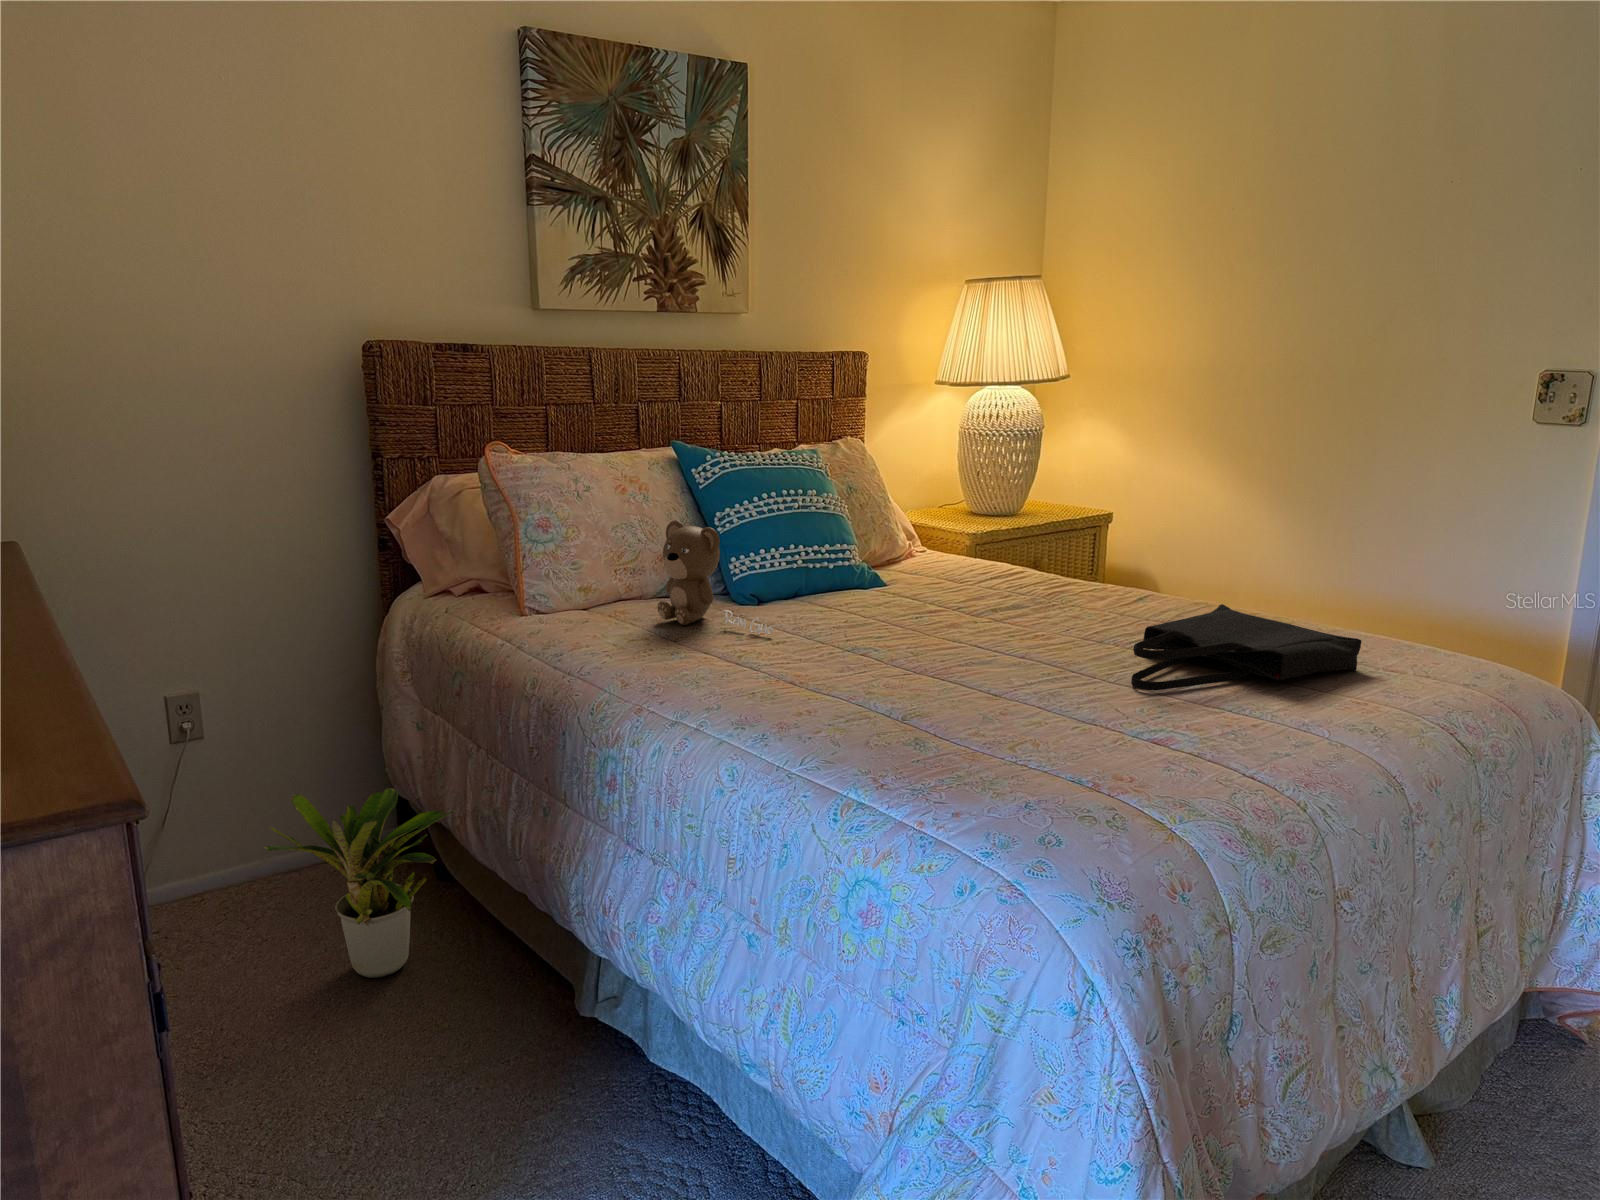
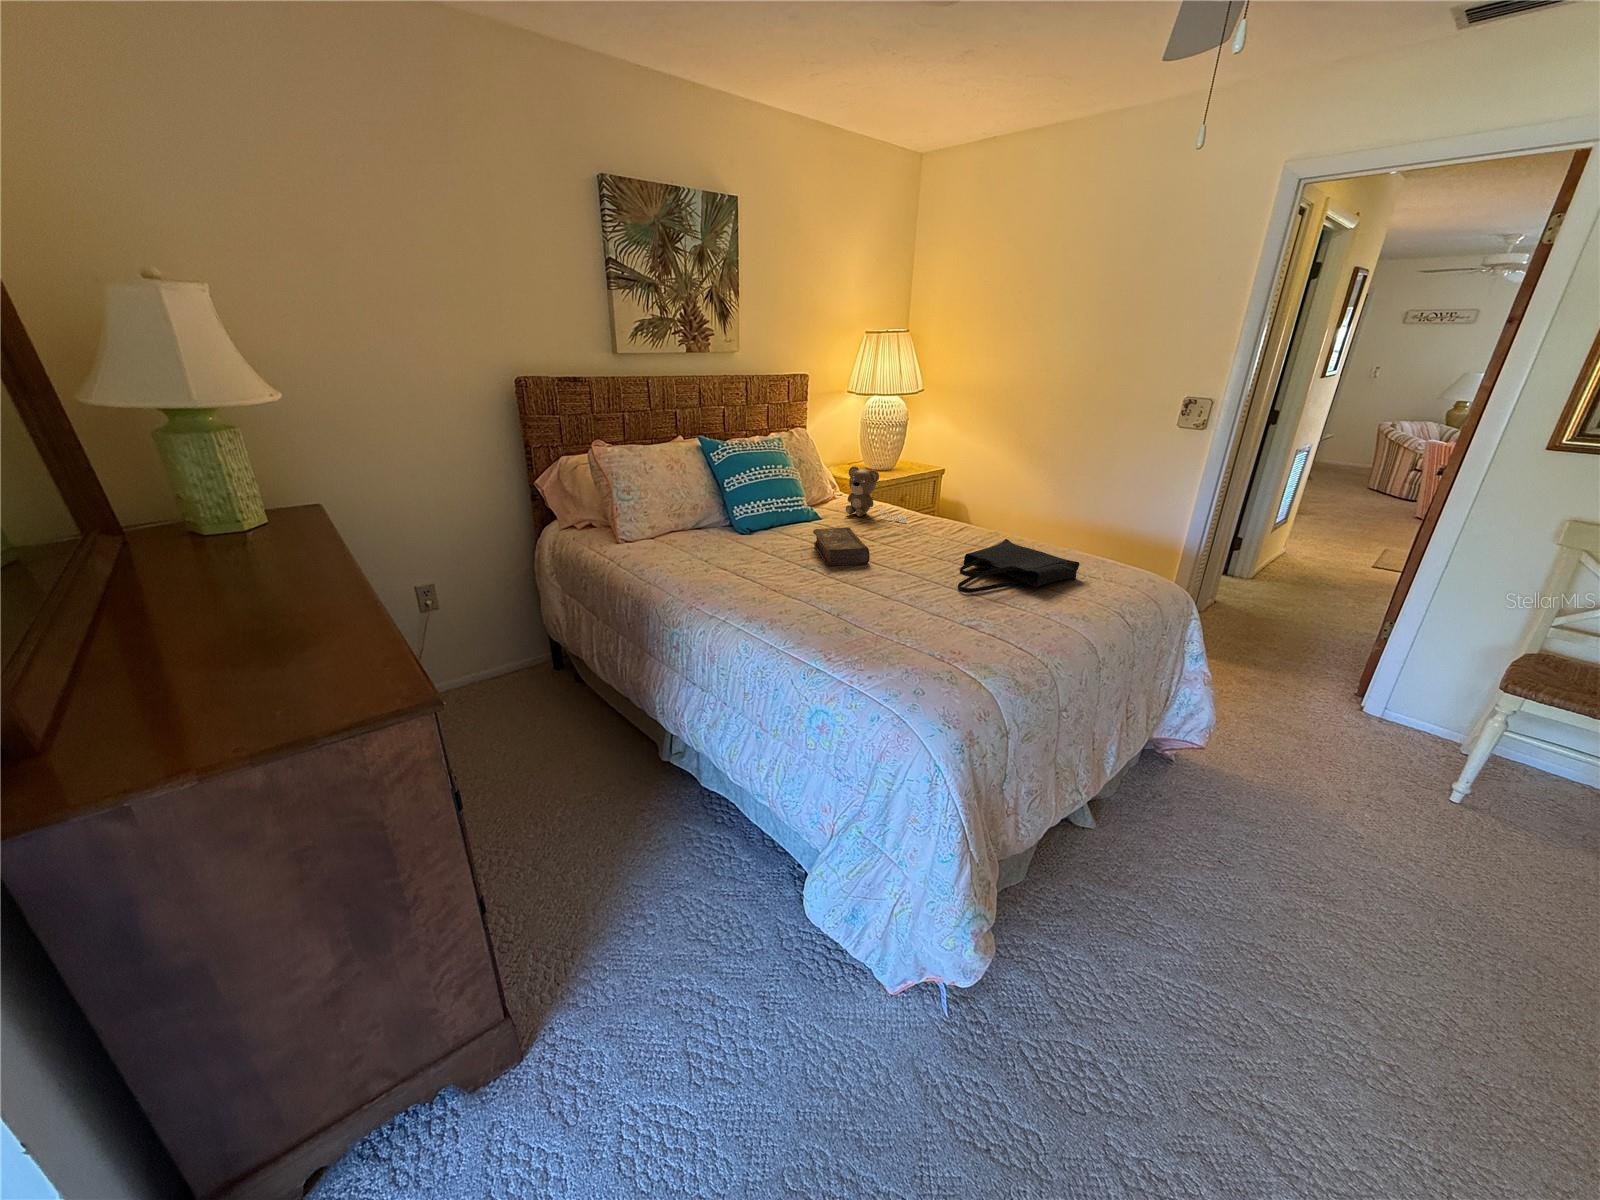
teddy bear: present [657,520,773,635] -> present [846,466,907,521]
book: none [867,588,969,649] -> present [813,527,870,565]
potted plant: present [265,788,455,978] -> none [482,636,588,739]

